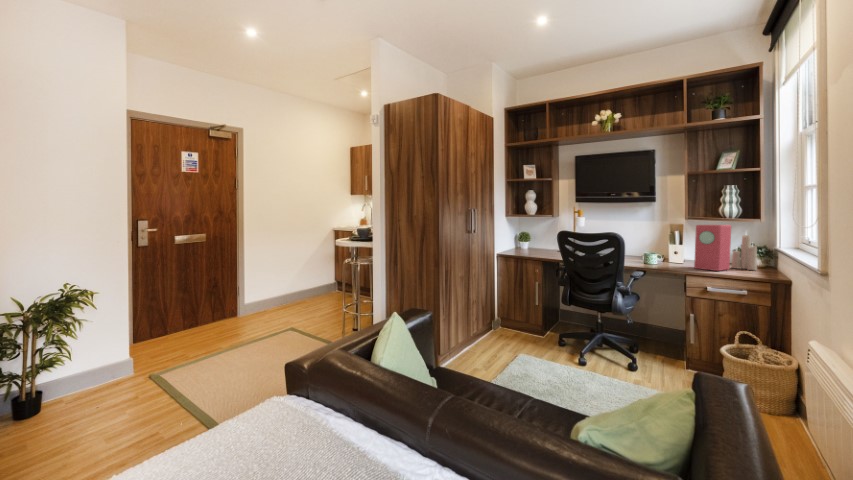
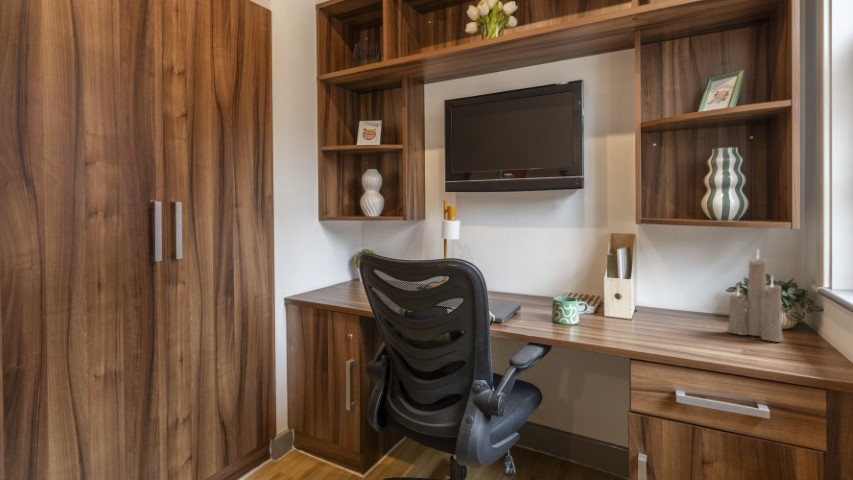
speaker: present [694,225,731,271] -> none [651,236,728,349]

